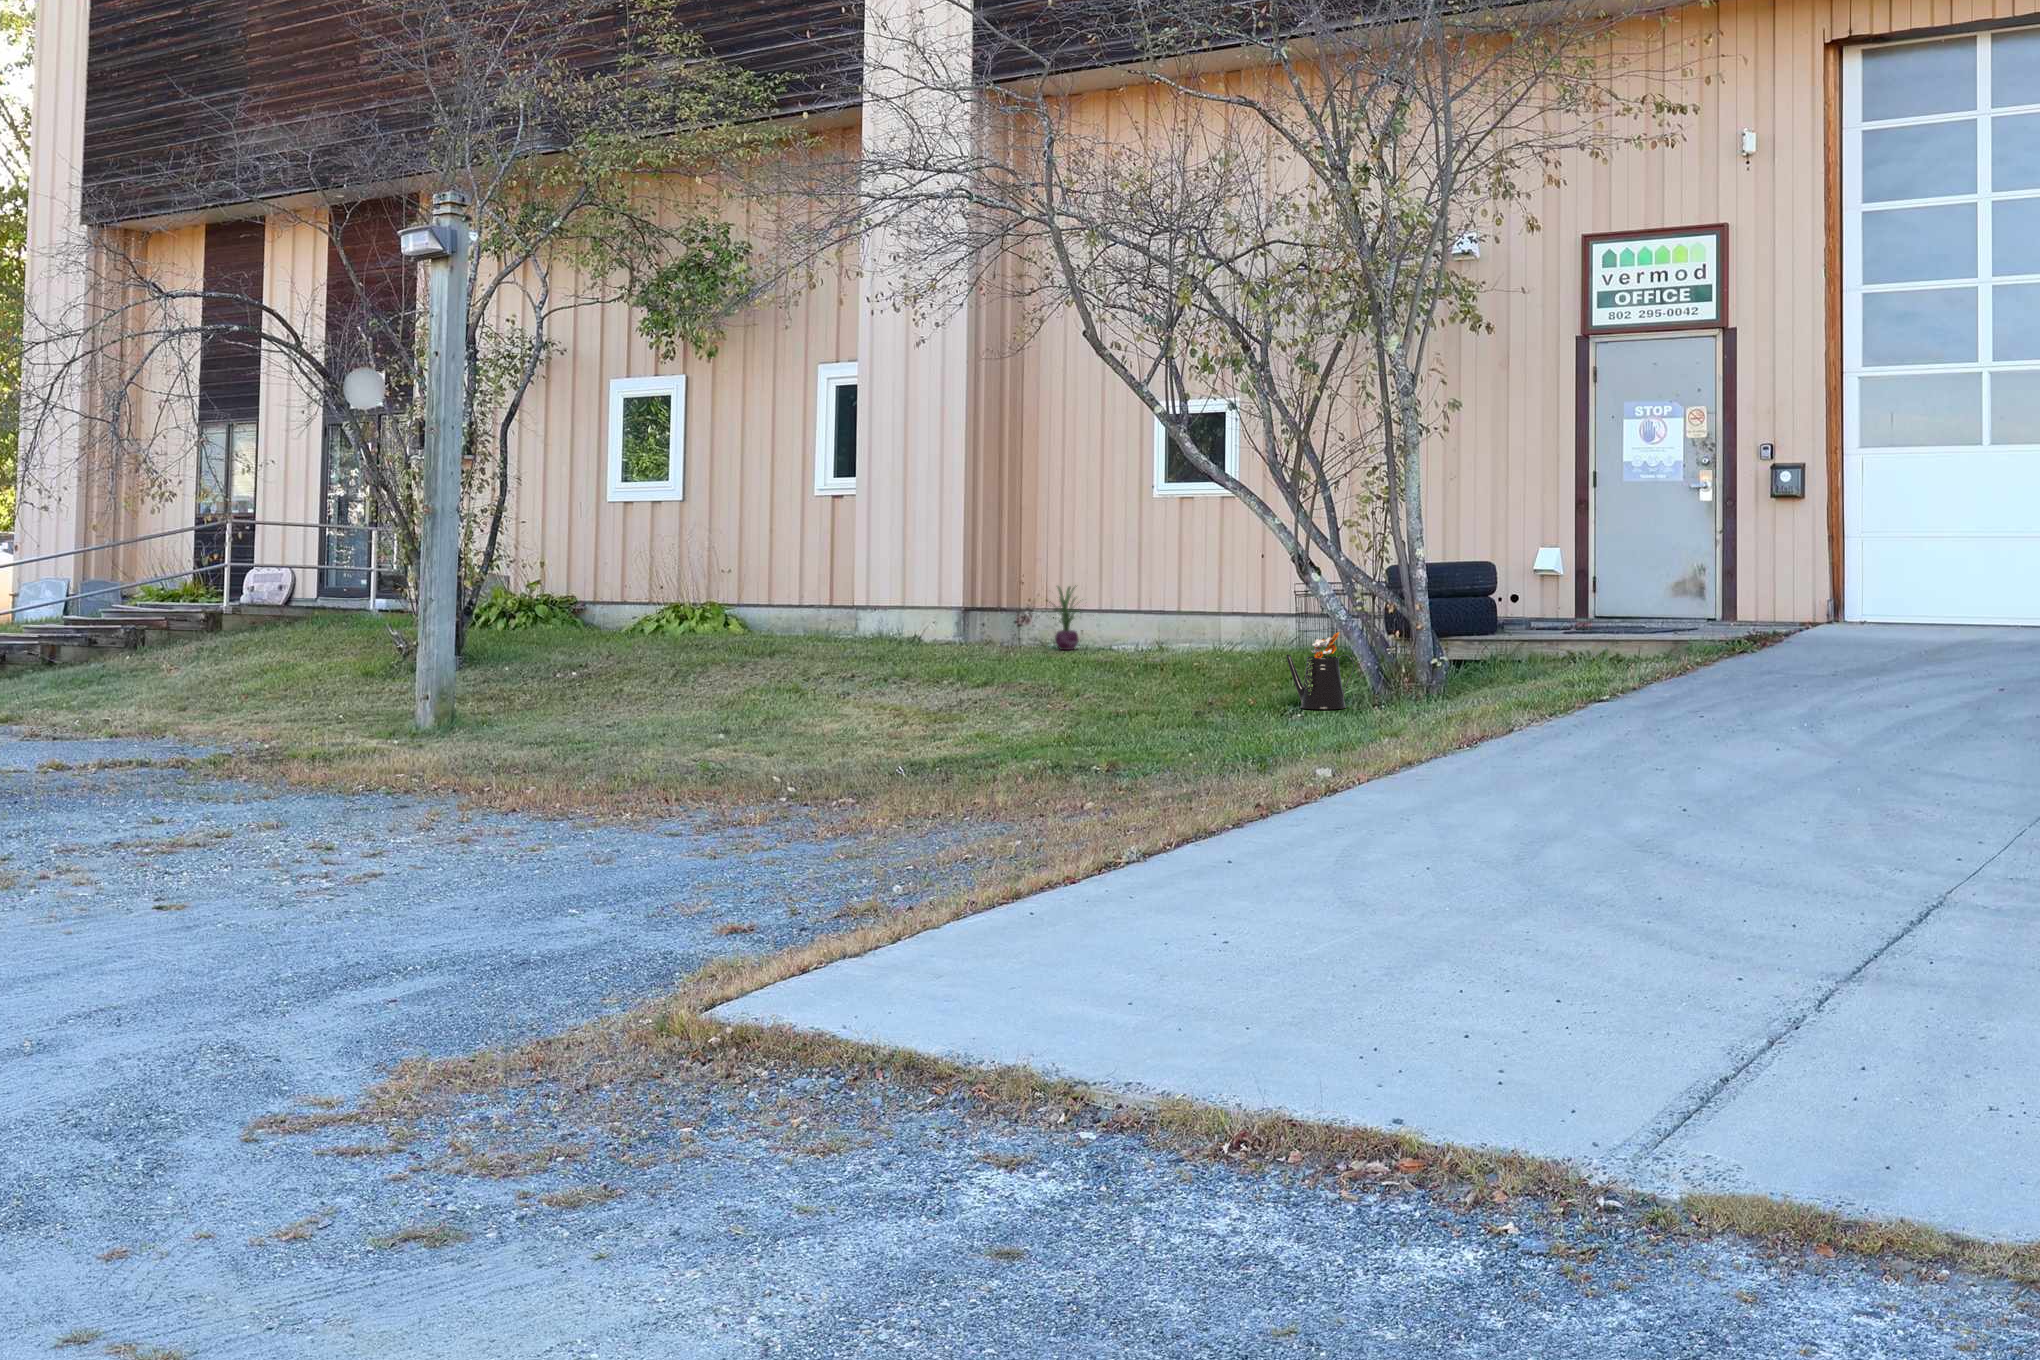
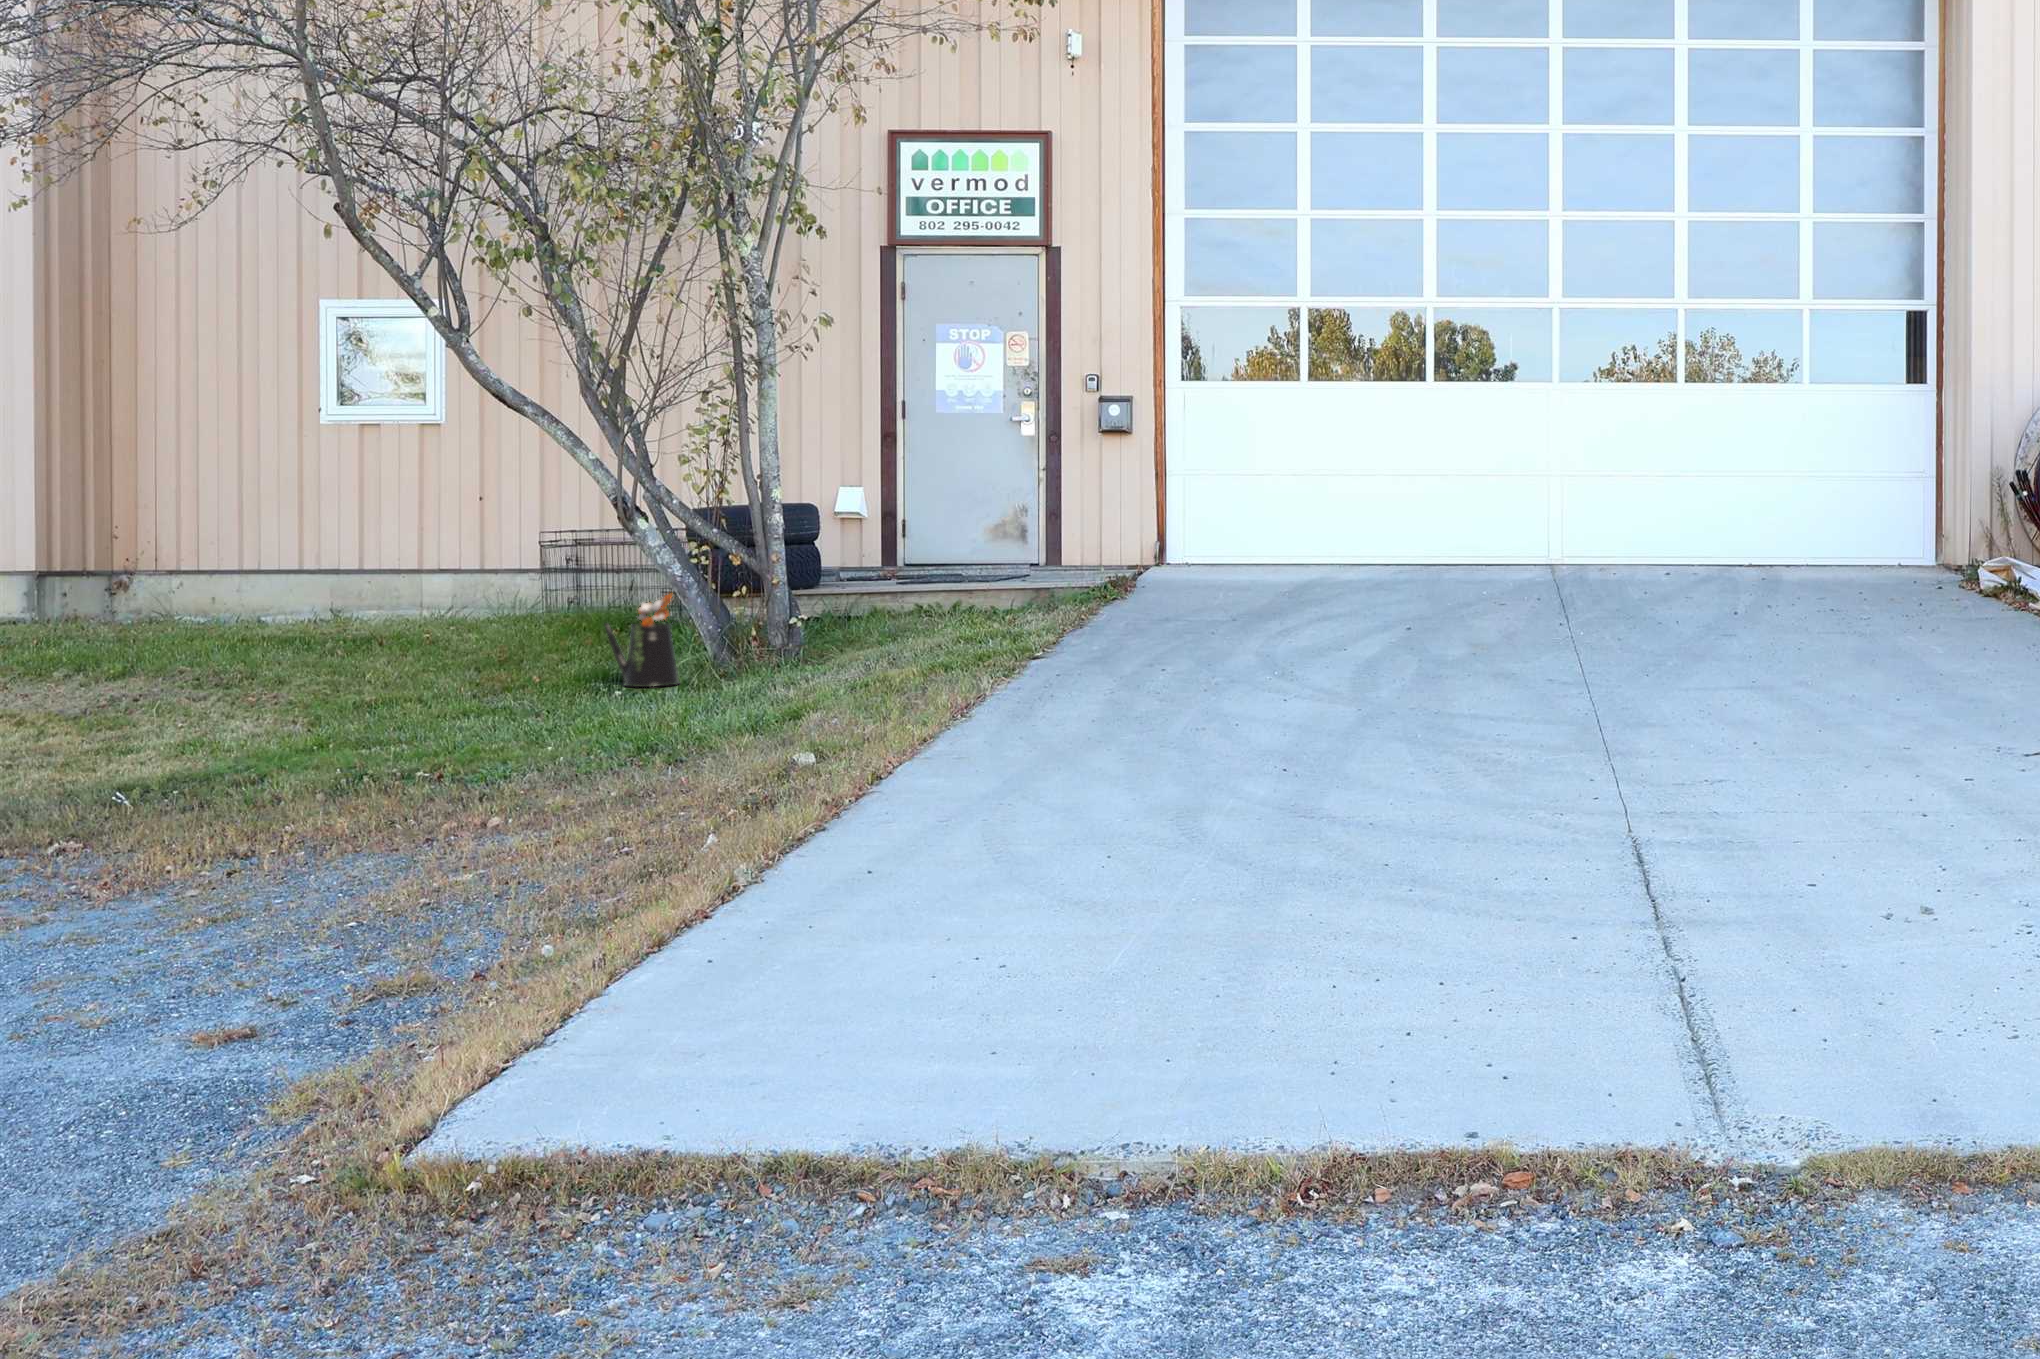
decorative plant: present [1049,586,1079,650] -> none [145,540,250,626]

